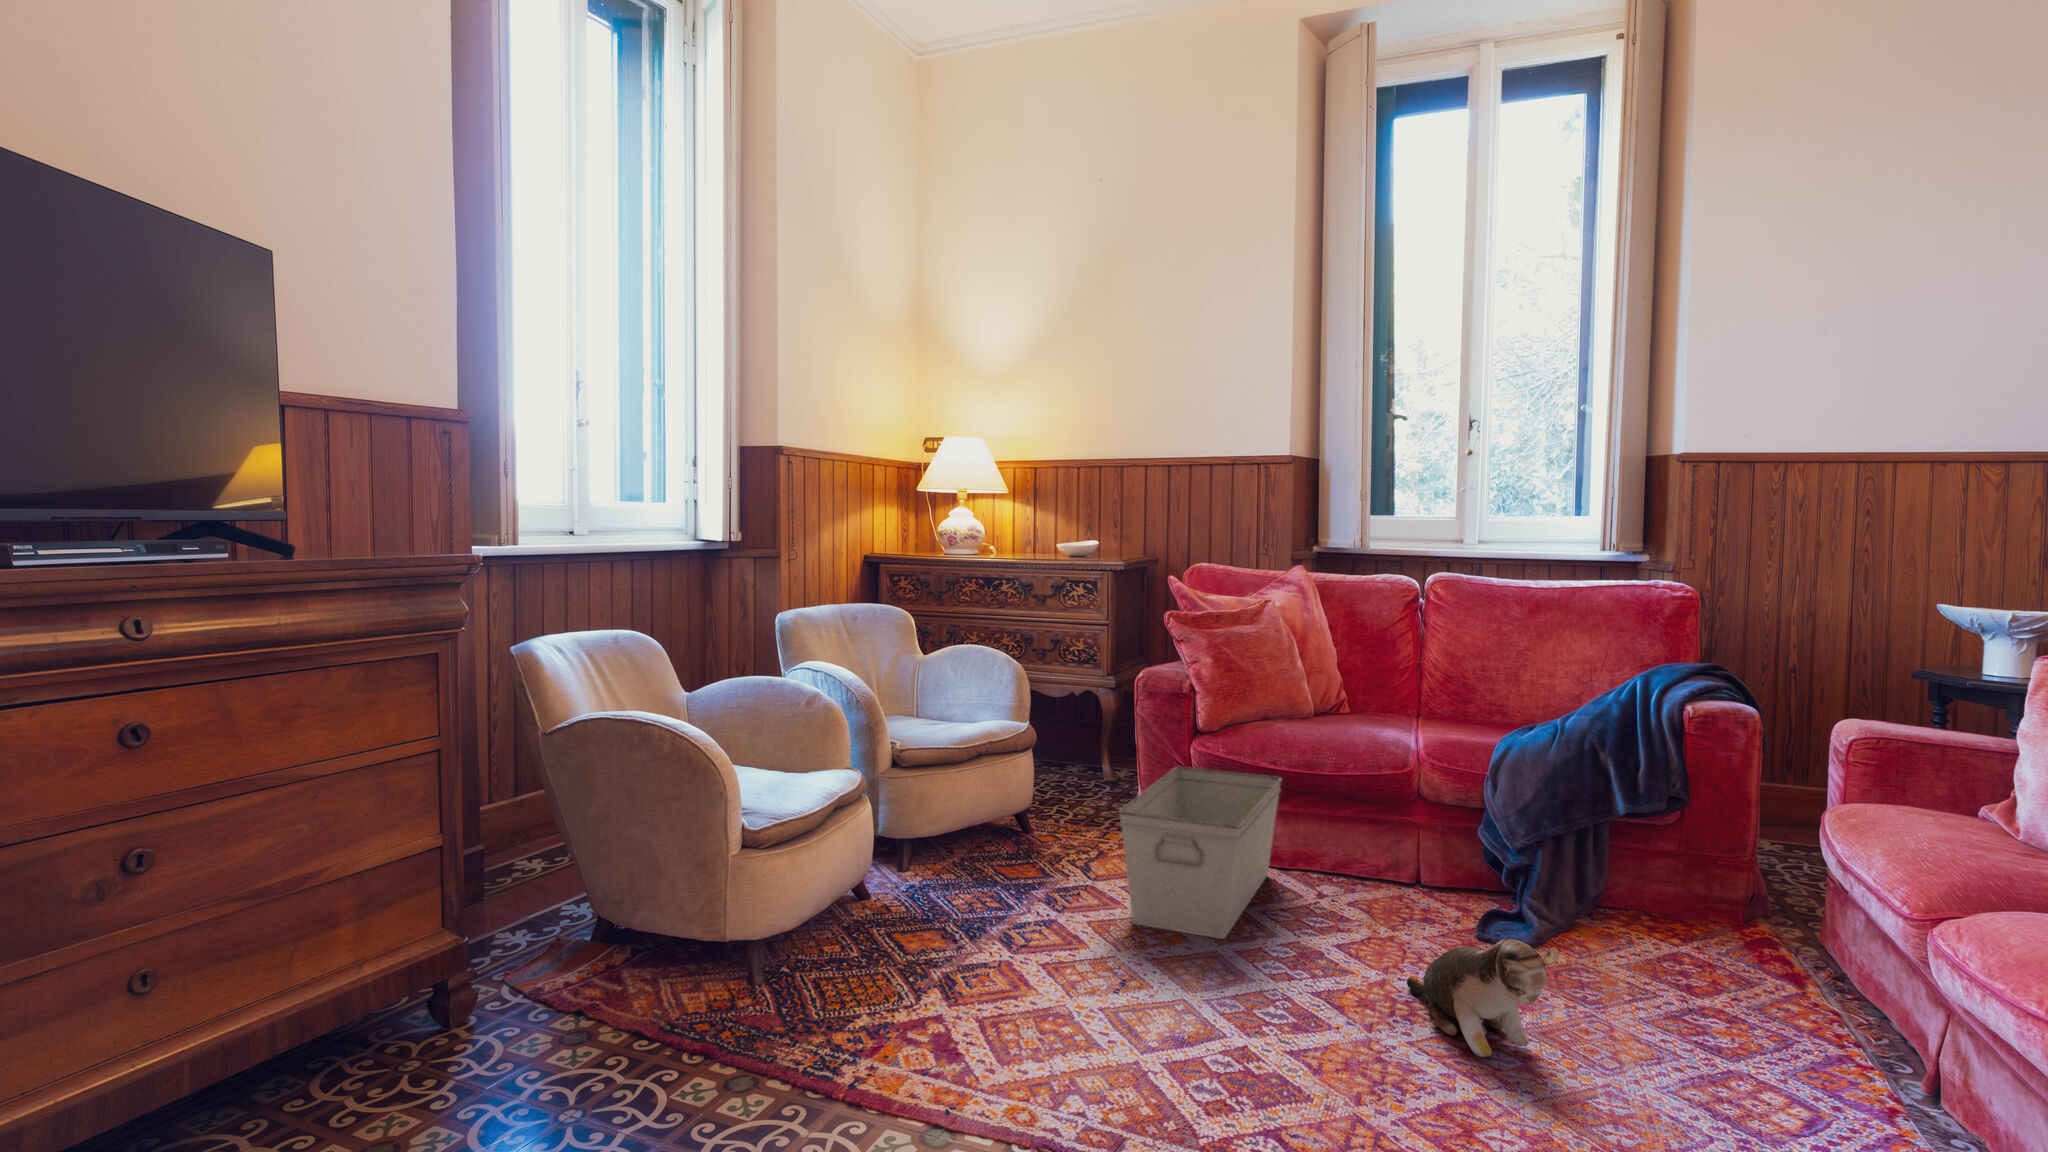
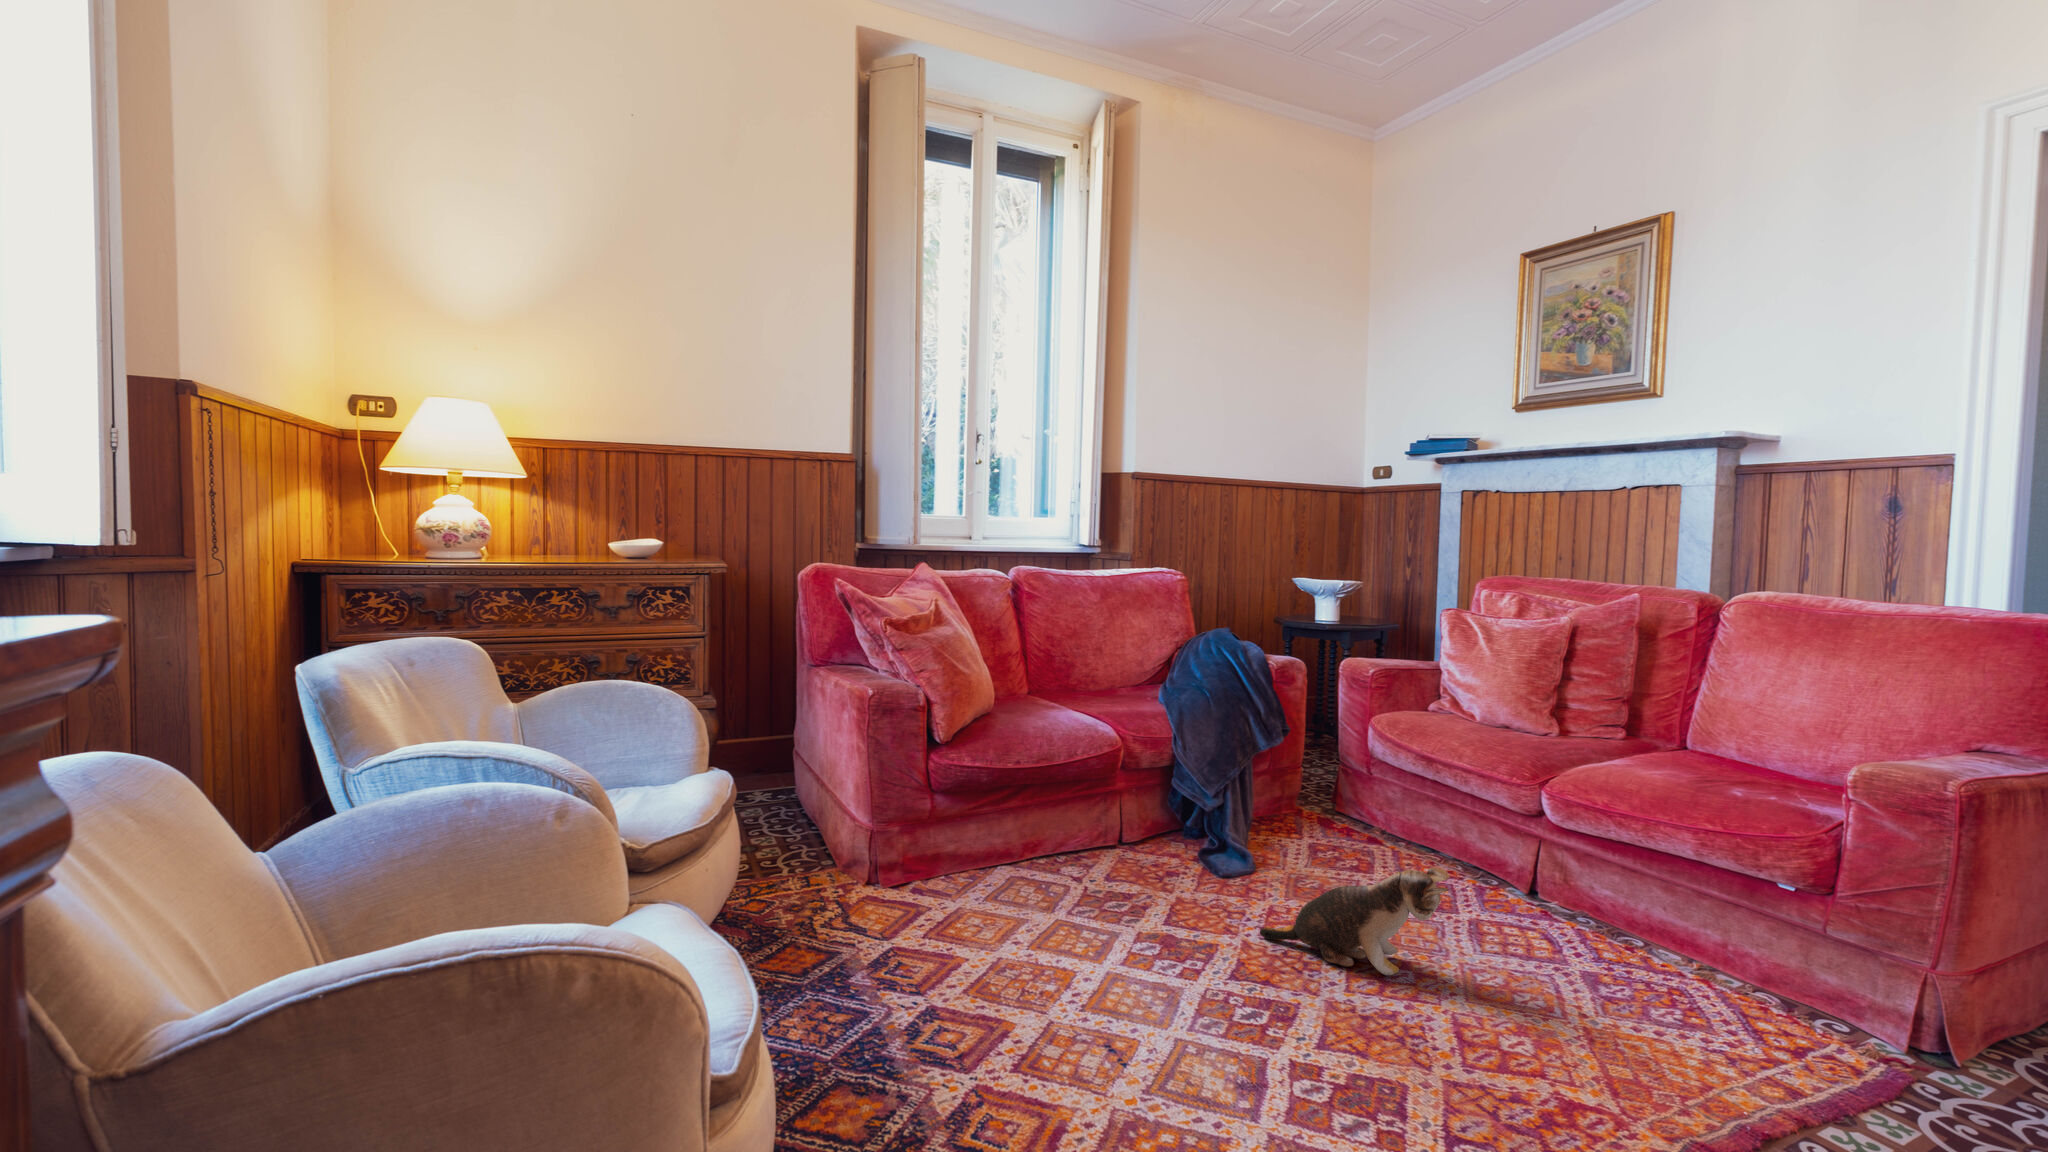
storage bin: present [1119,767,1282,939] -> none [921,774,1108,971]

